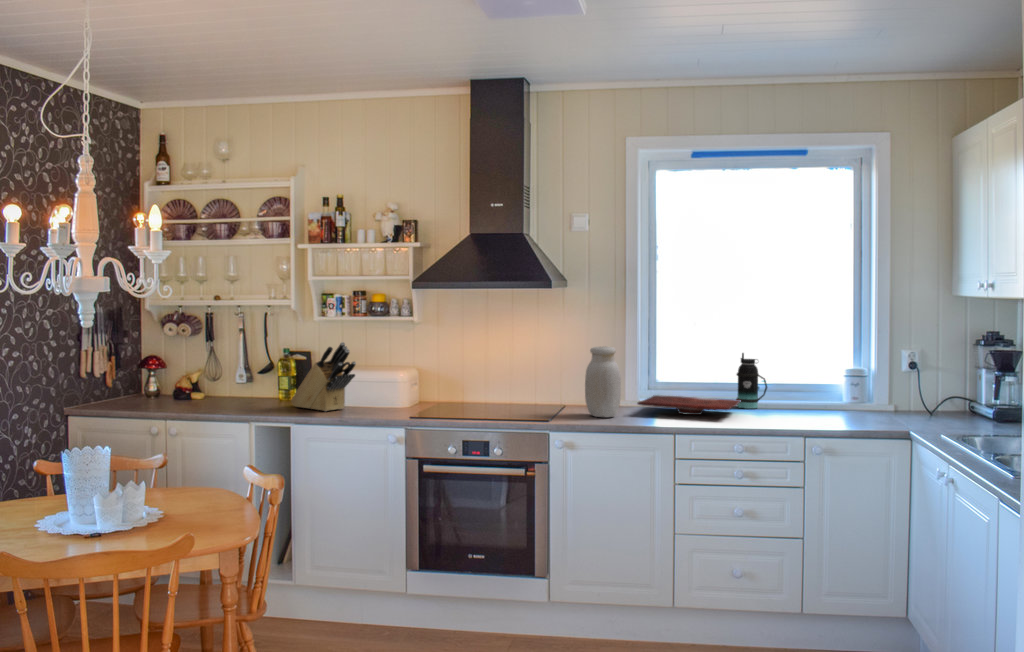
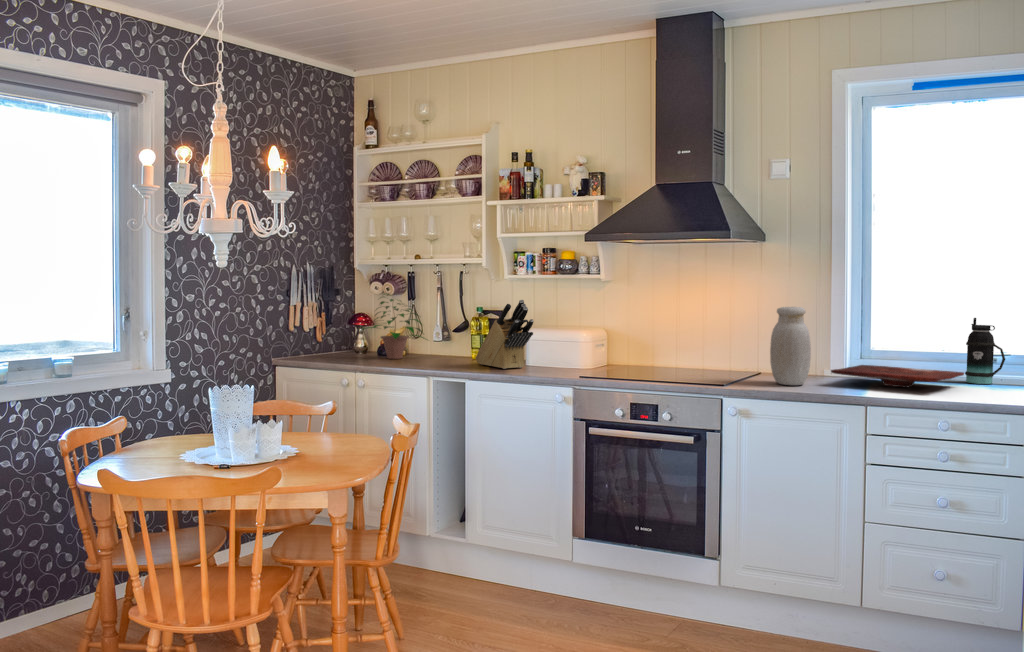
potted plant: none [158,336,237,404] -> present [362,294,424,359]

